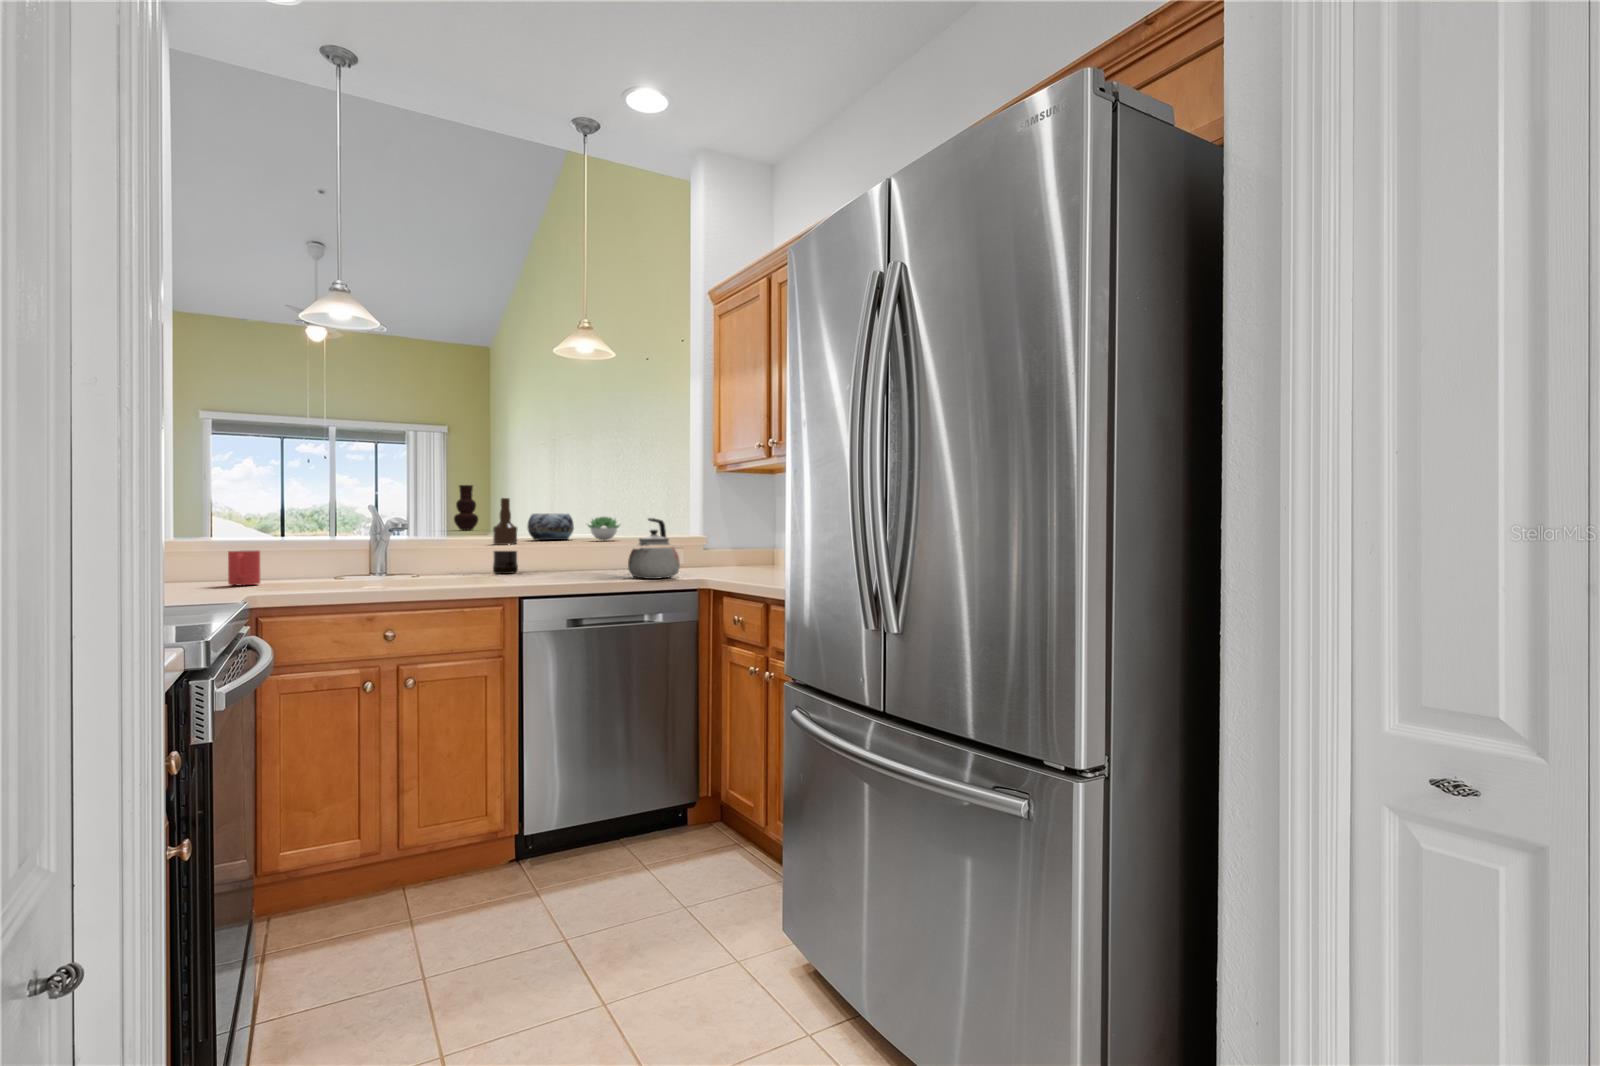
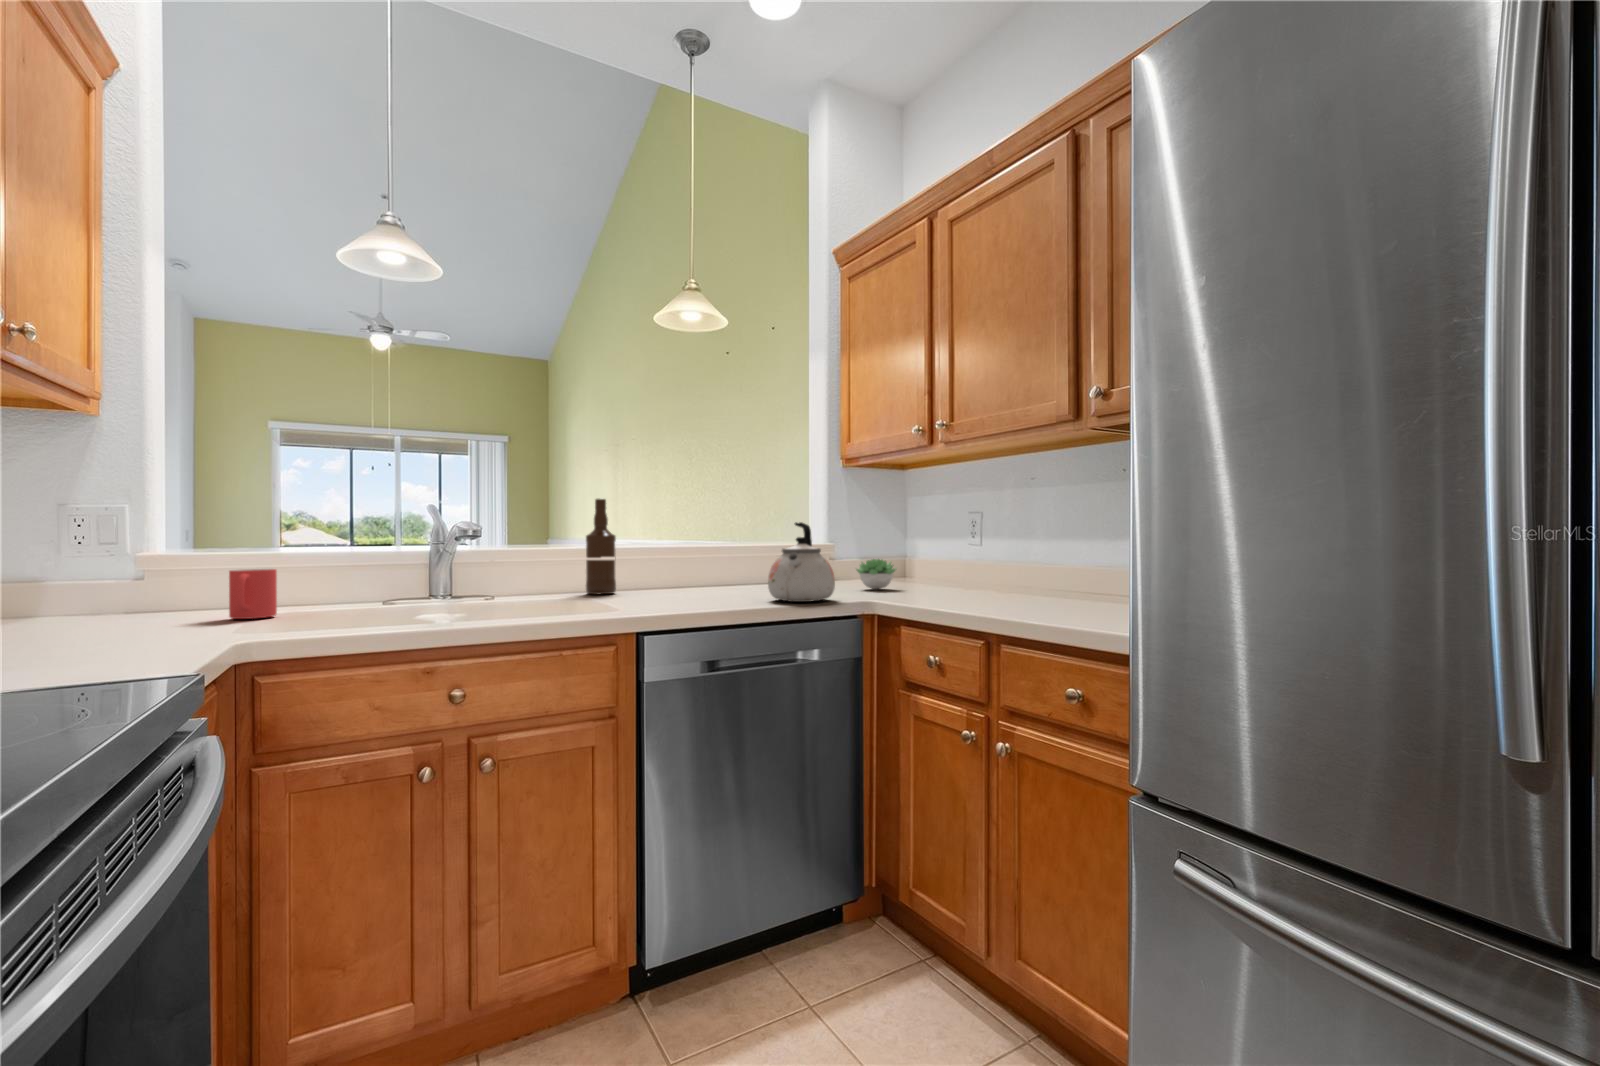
vase: present [454,485,478,530] -> none [519,494,545,541]
decorative bowl: present [527,513,574,540] -> none [620,518,674,551]
succulent plant: present [588,517,620,540] -> present [856,559,896,589]

